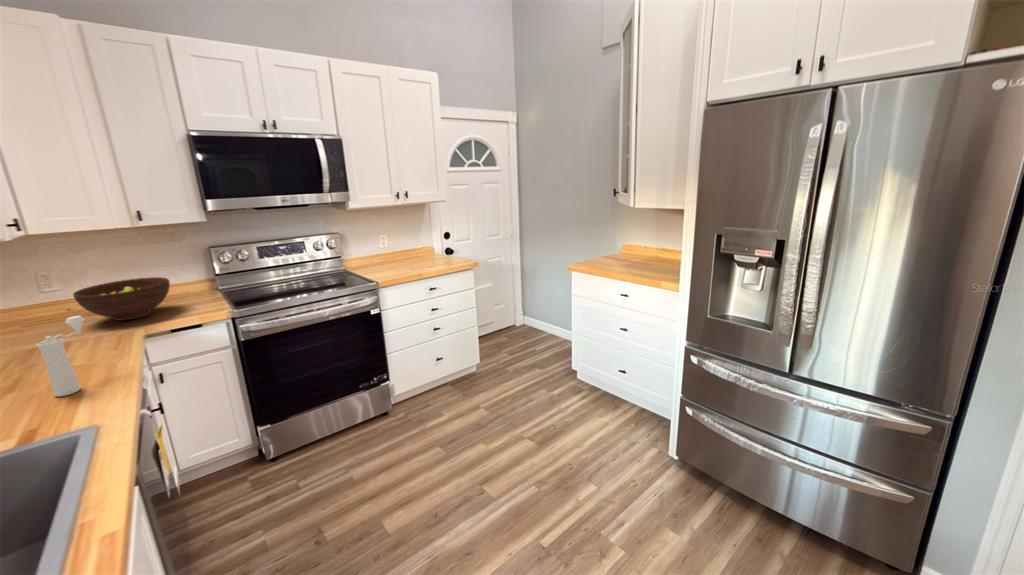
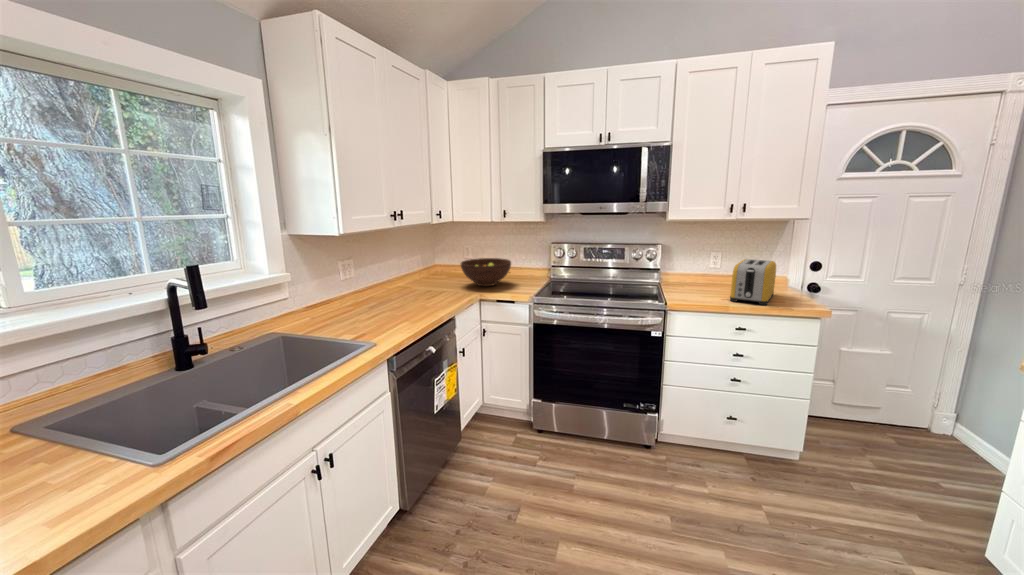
toaster: none [412,234,444,270] -> present [730,259,776,305]
pepper mill: present [36,316,84,396] -> none [397,275,426,322]

